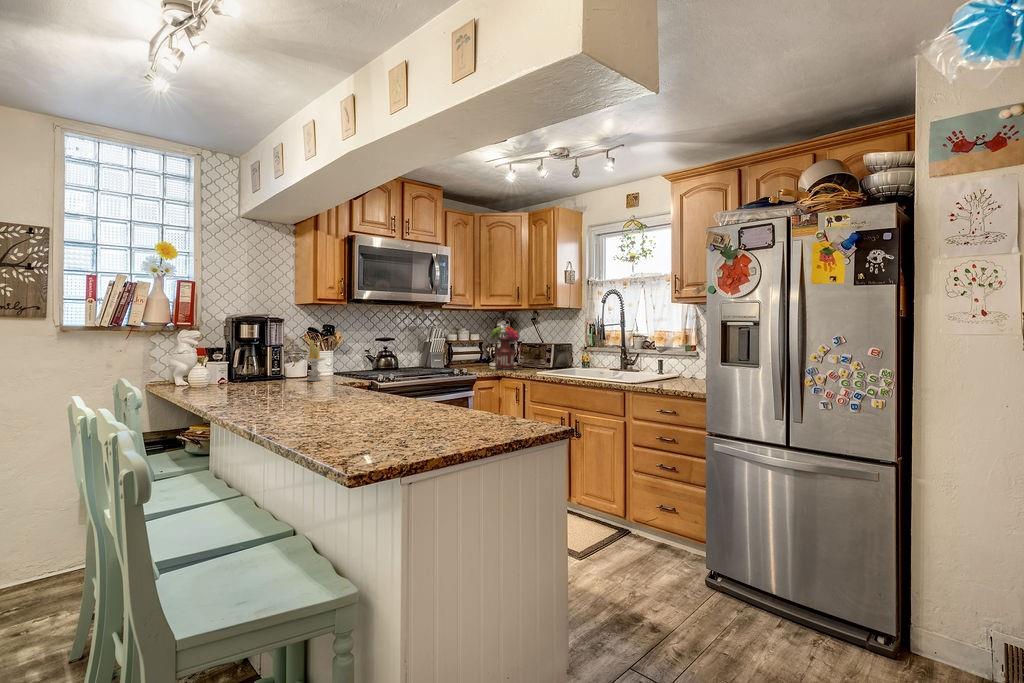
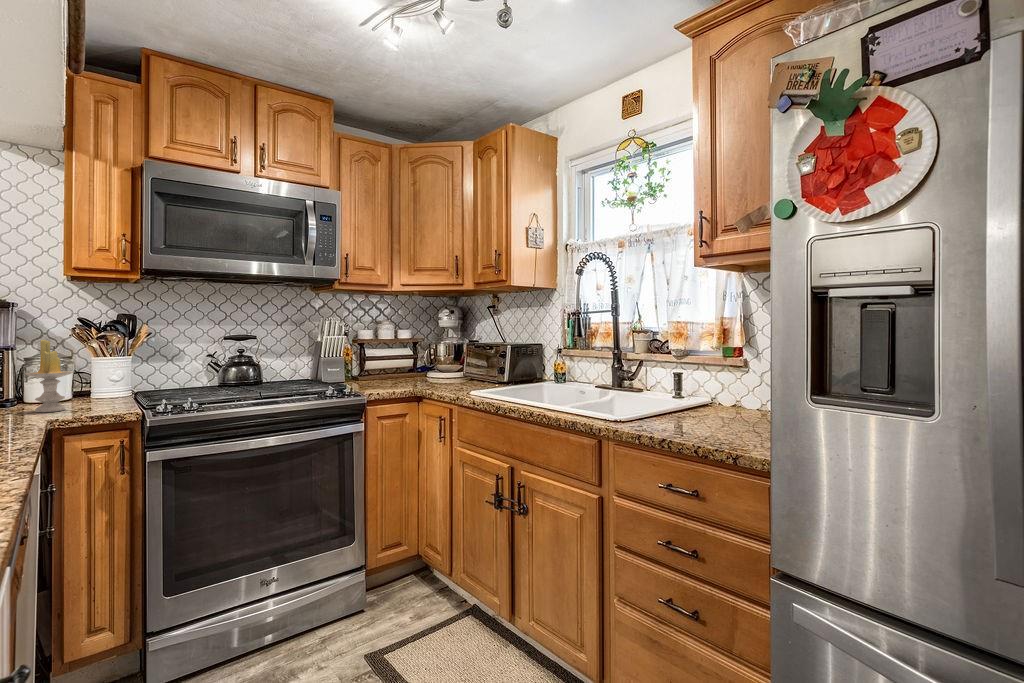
flower arrangement: present [491,326,519,370] -> none [413,317,460,384]

